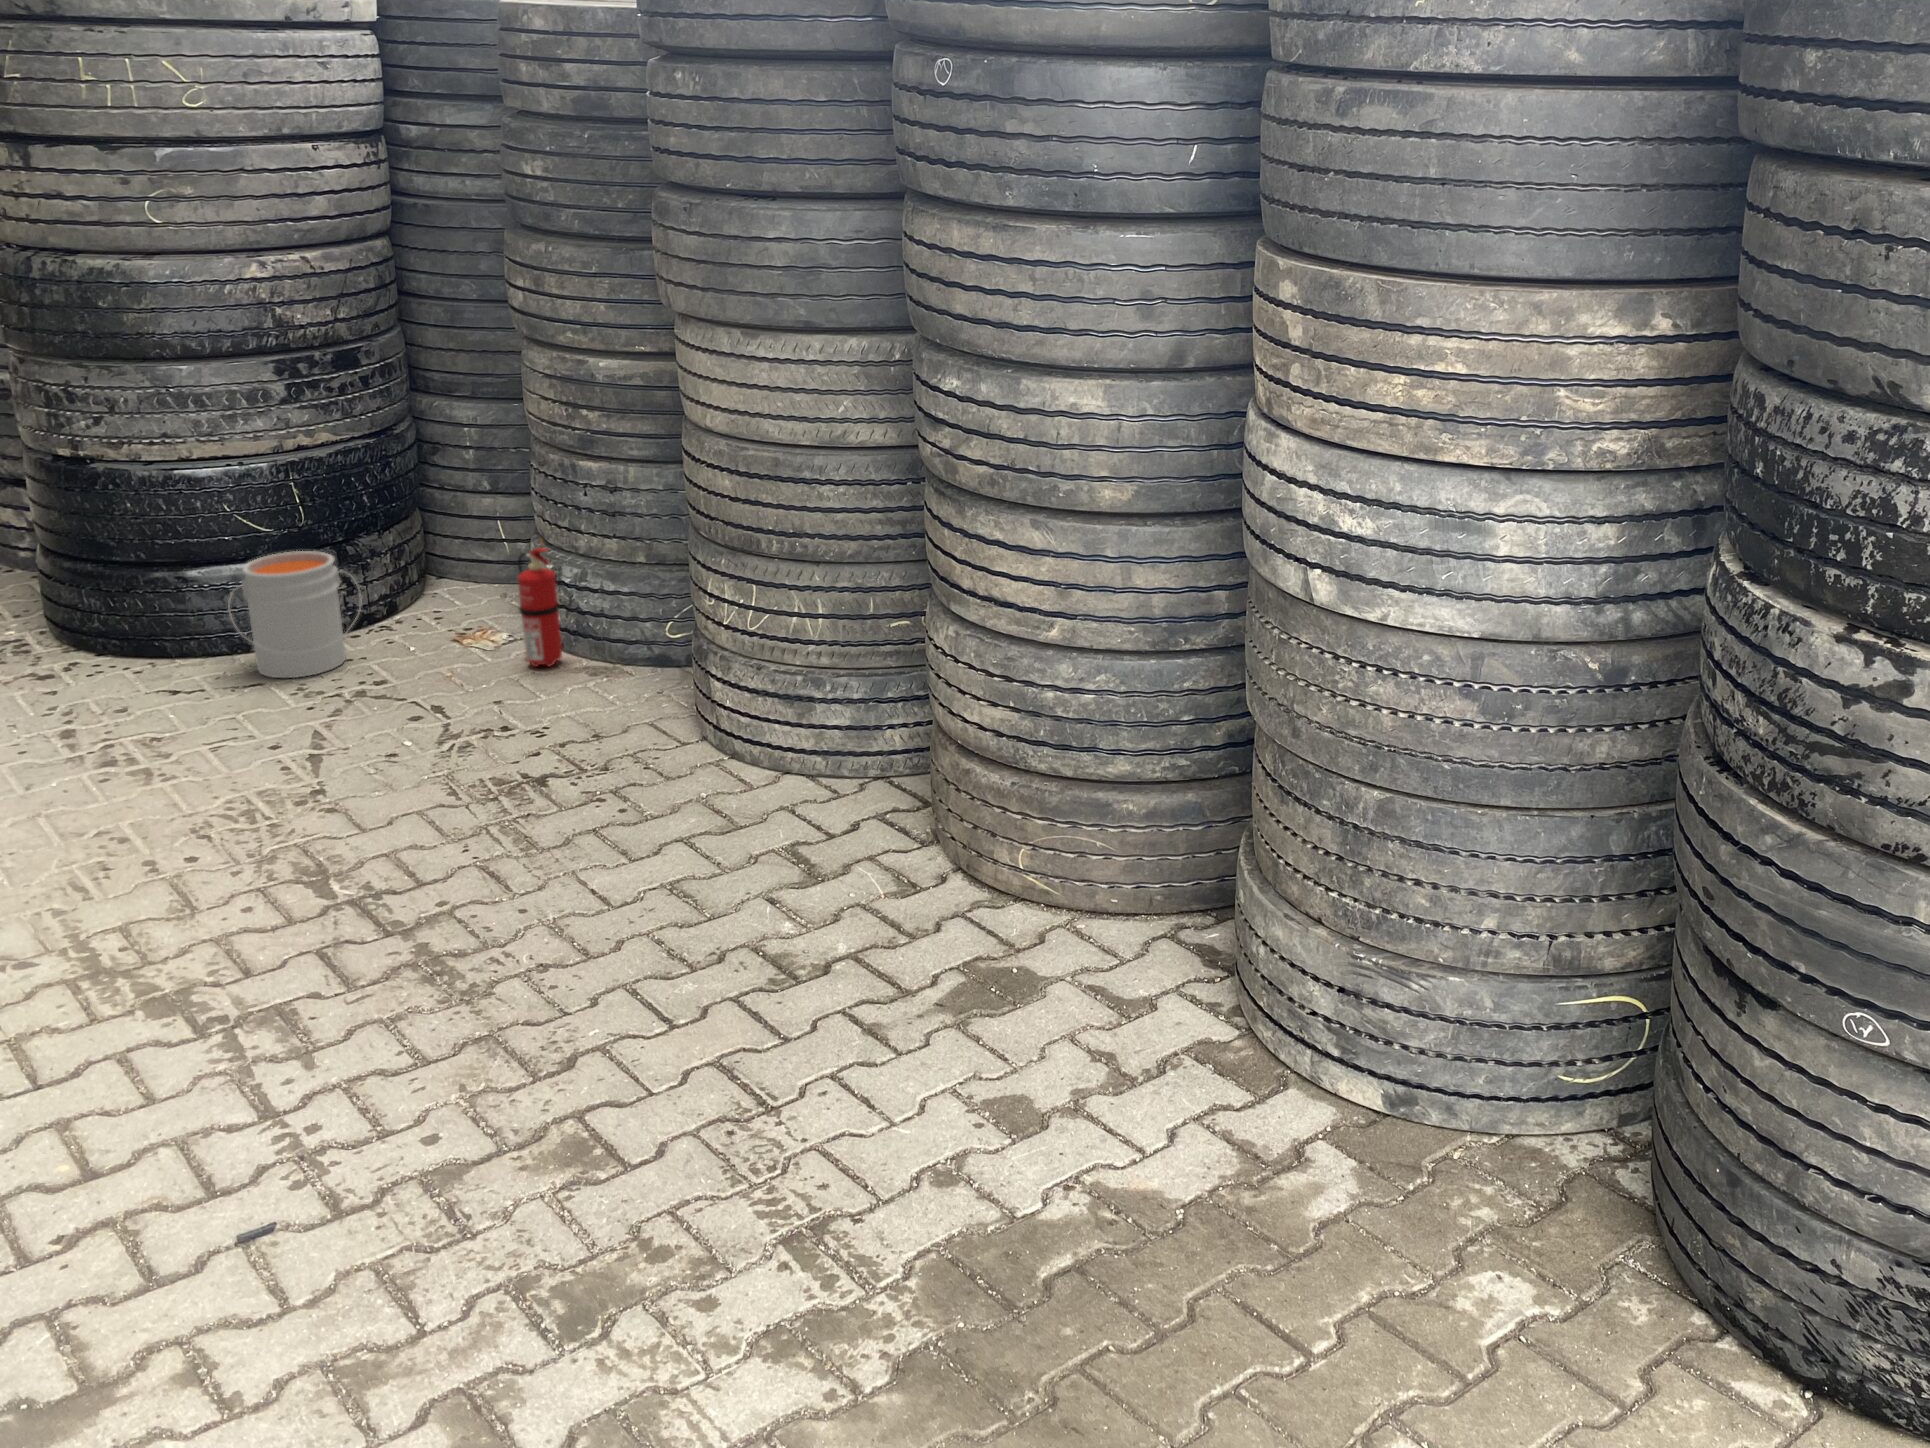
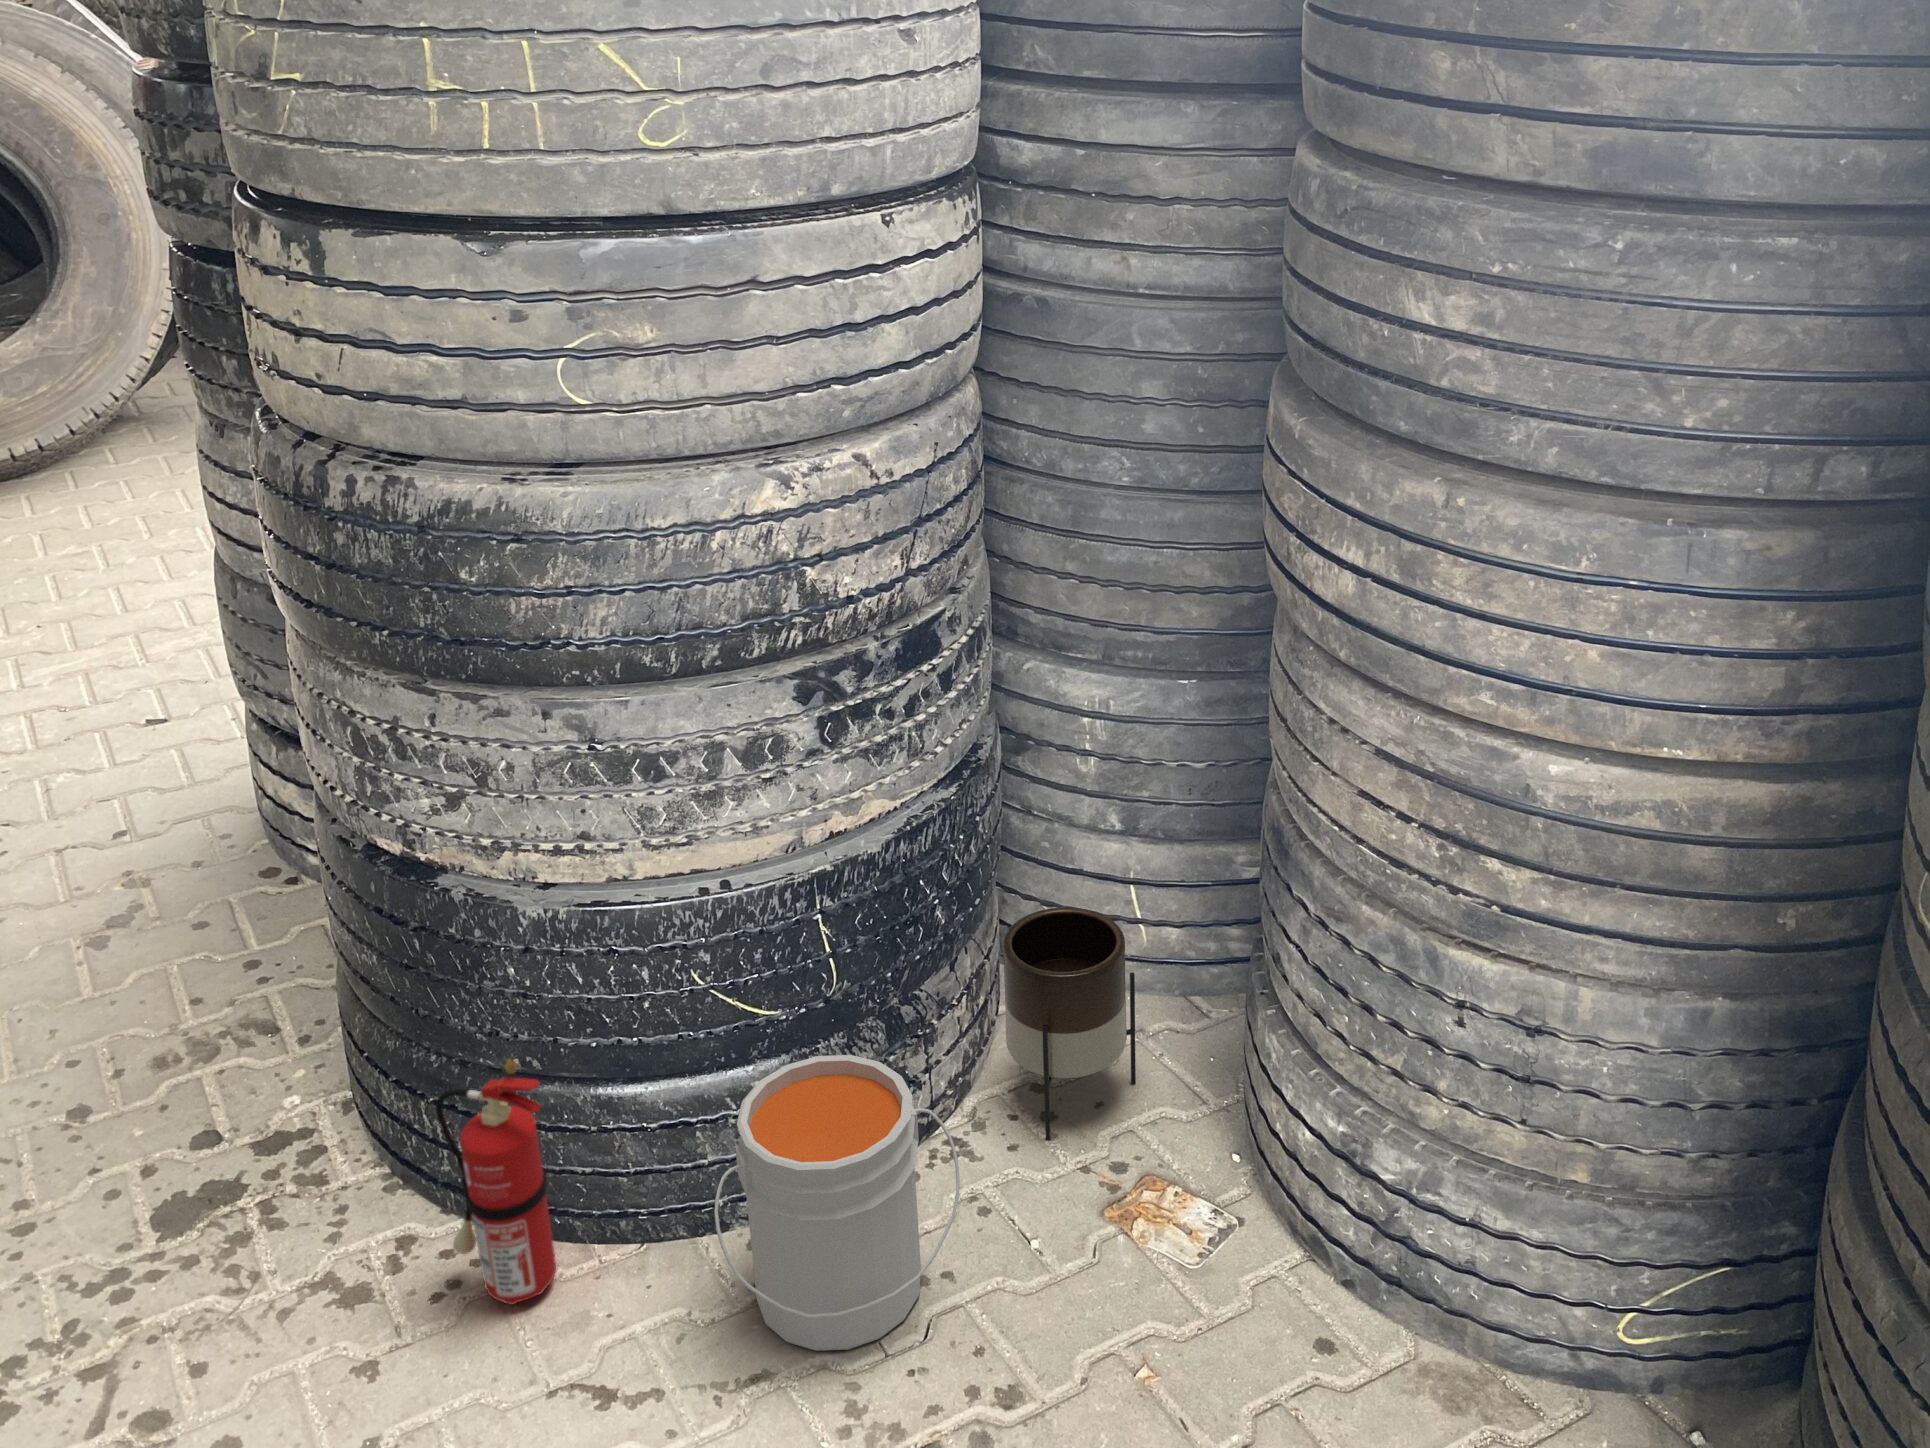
planter: none [408,516,491,625] -> present [1003,907,1136,1140]
fire extinguisher: present [518,540,562,667] -> present [436,1059,556,1305]

